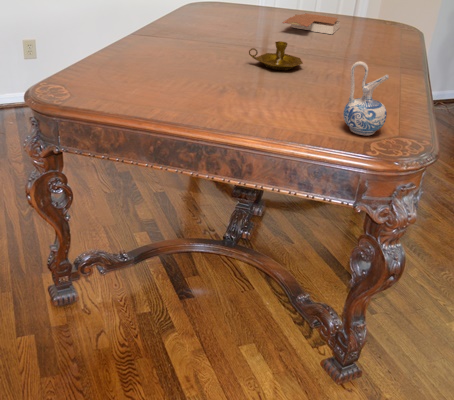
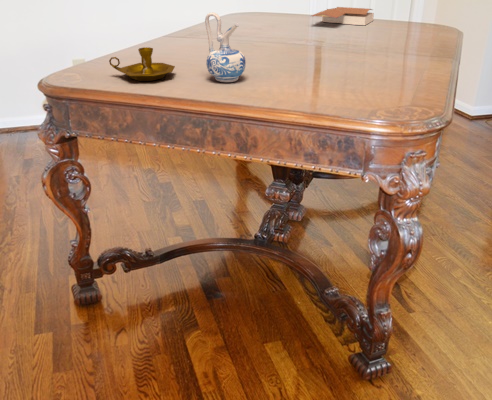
candlestick: present [249,41,303,70] -> present [109,47,175,81]
ceramic pitcher: present [343,61,389,135] -> present [205,12,246,82]

